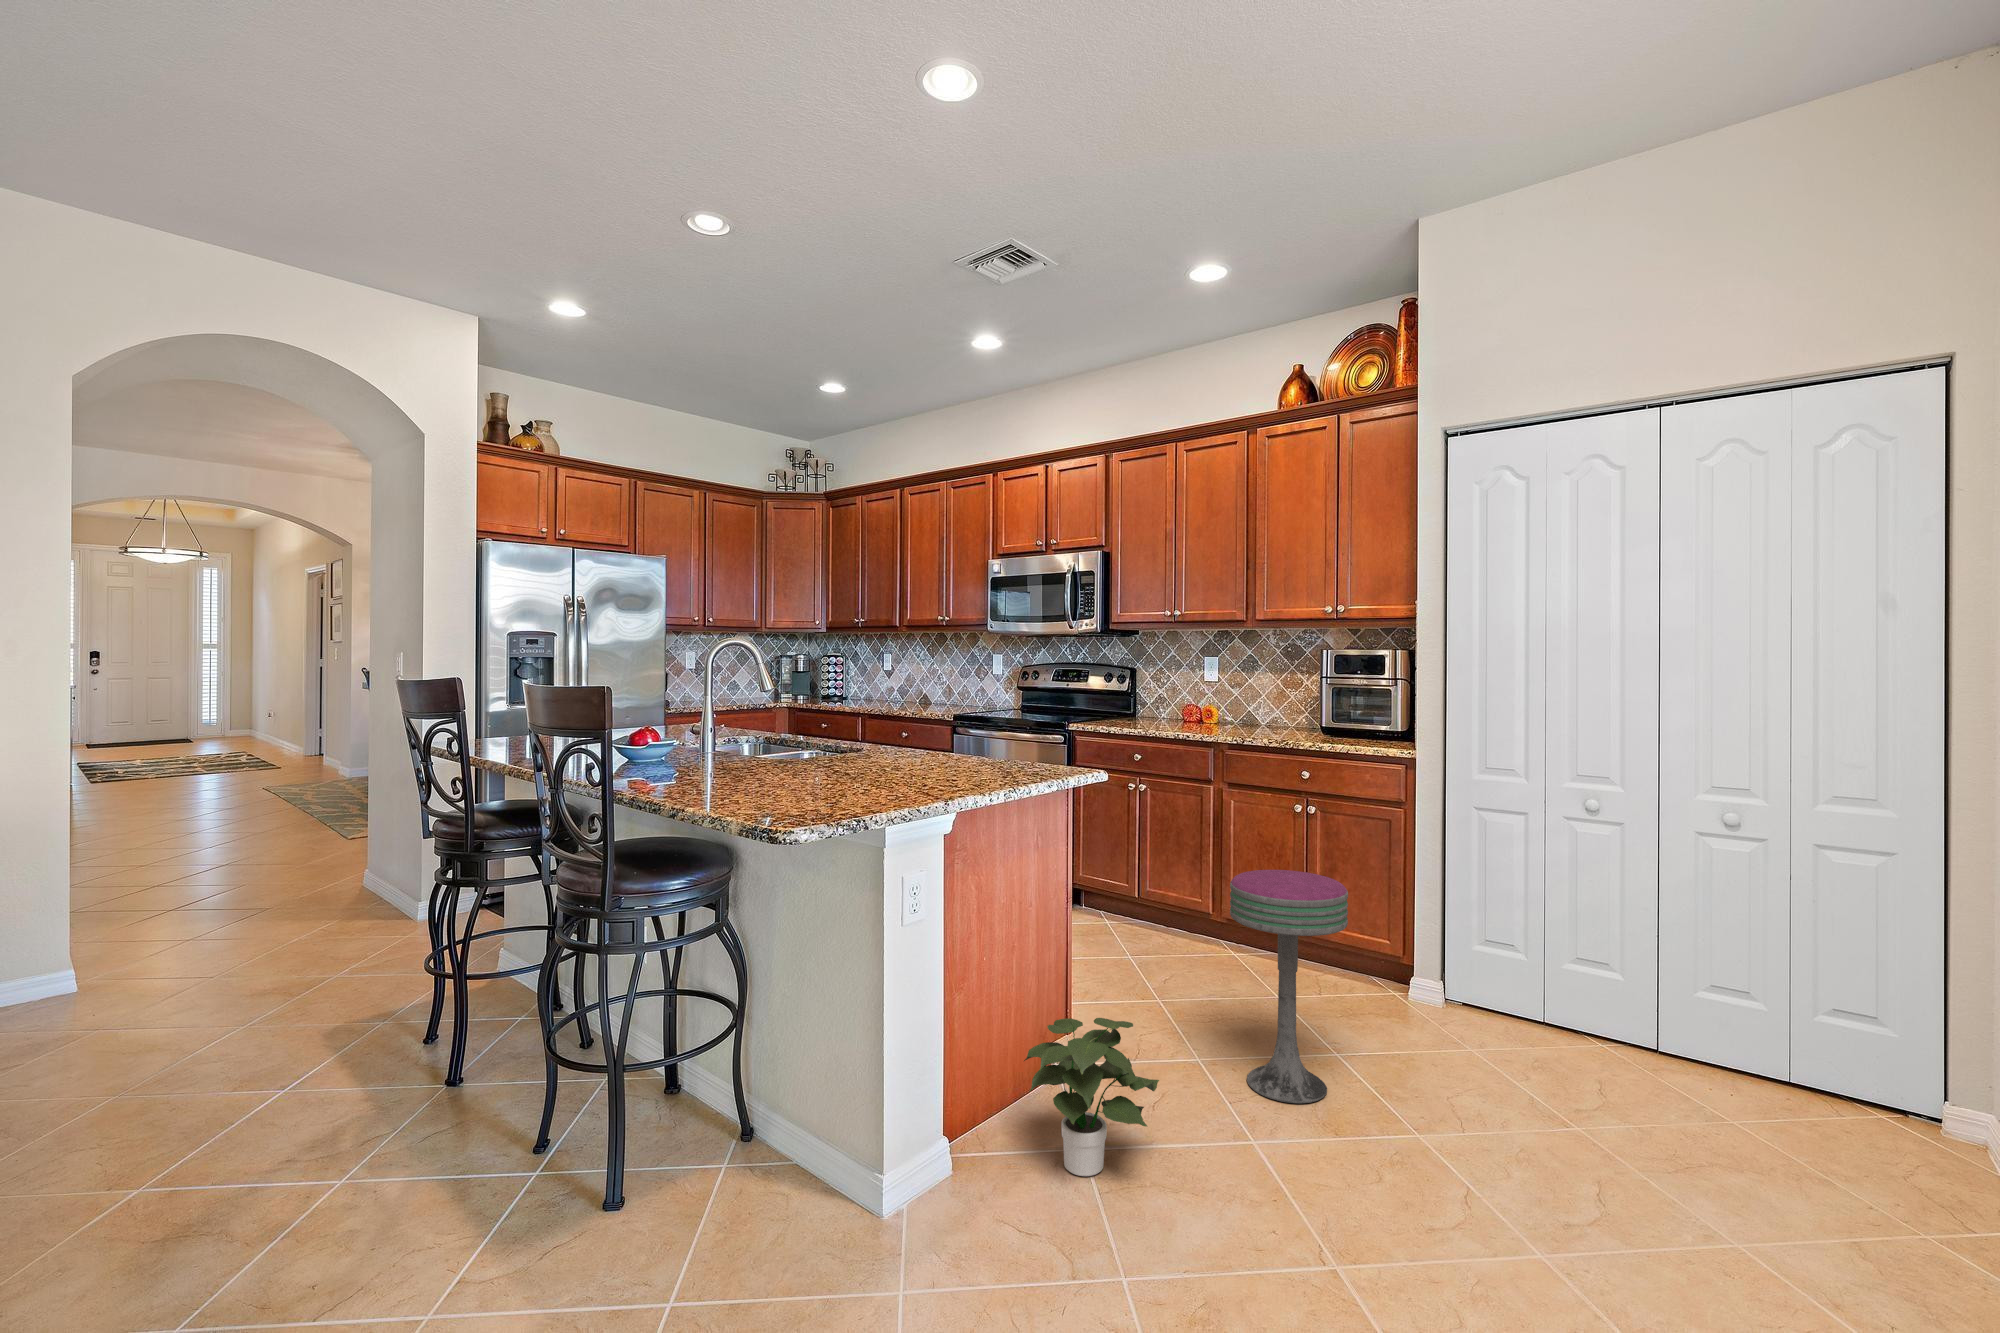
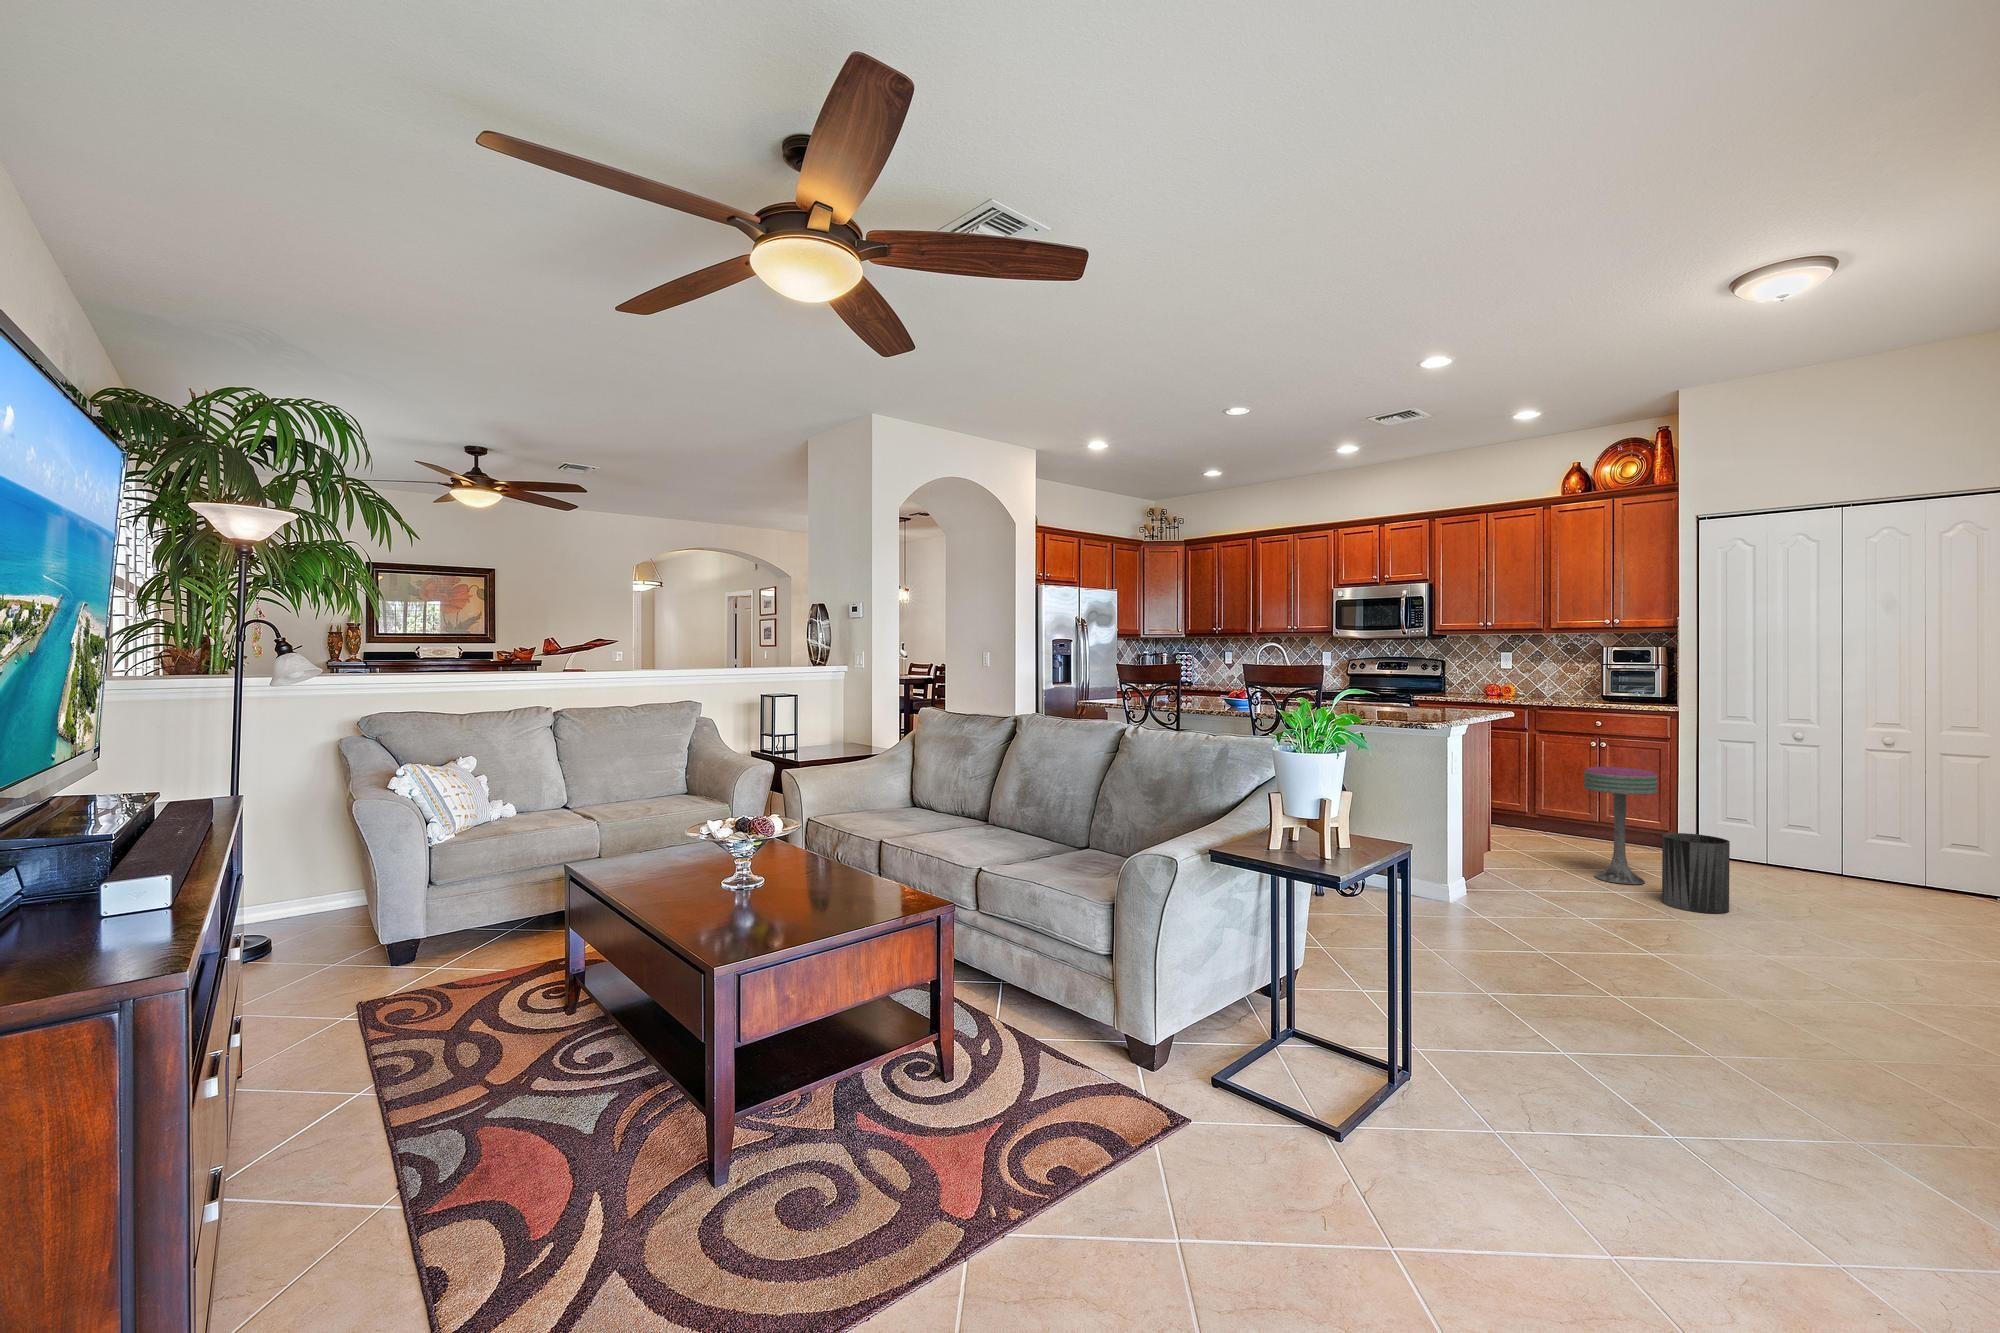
potted plant: present [1024,1018,1159,1176] -> none [1493,826,1572,899]
trash can: none [1331,1024,1450,1217] -> present [1662,833,1730,913]

